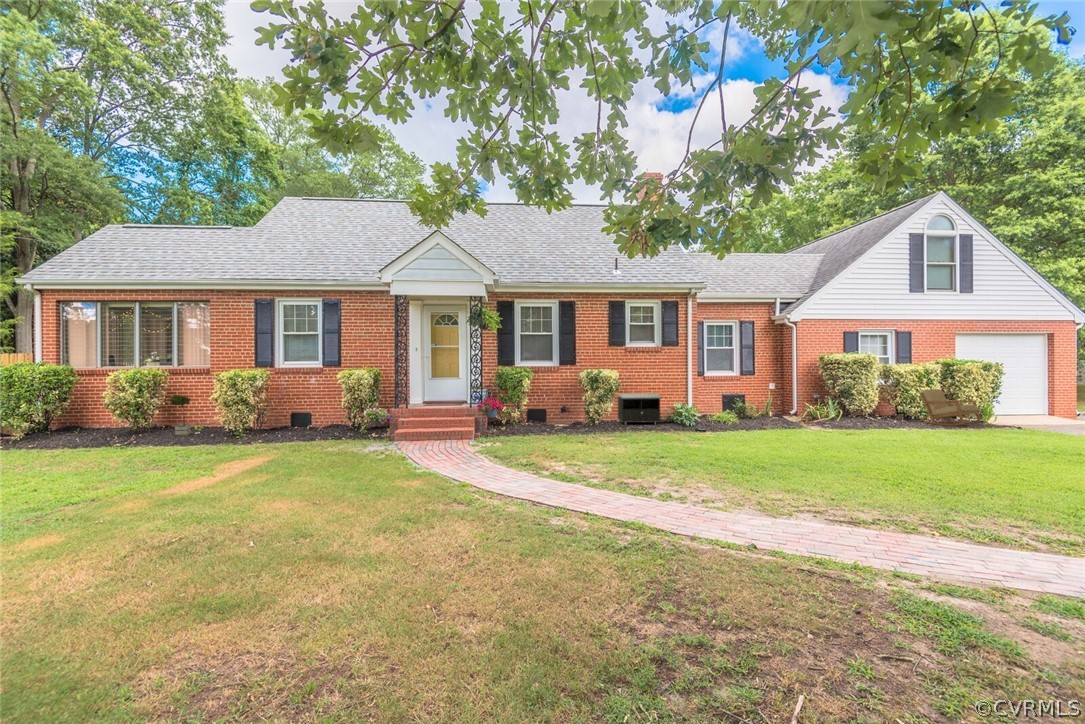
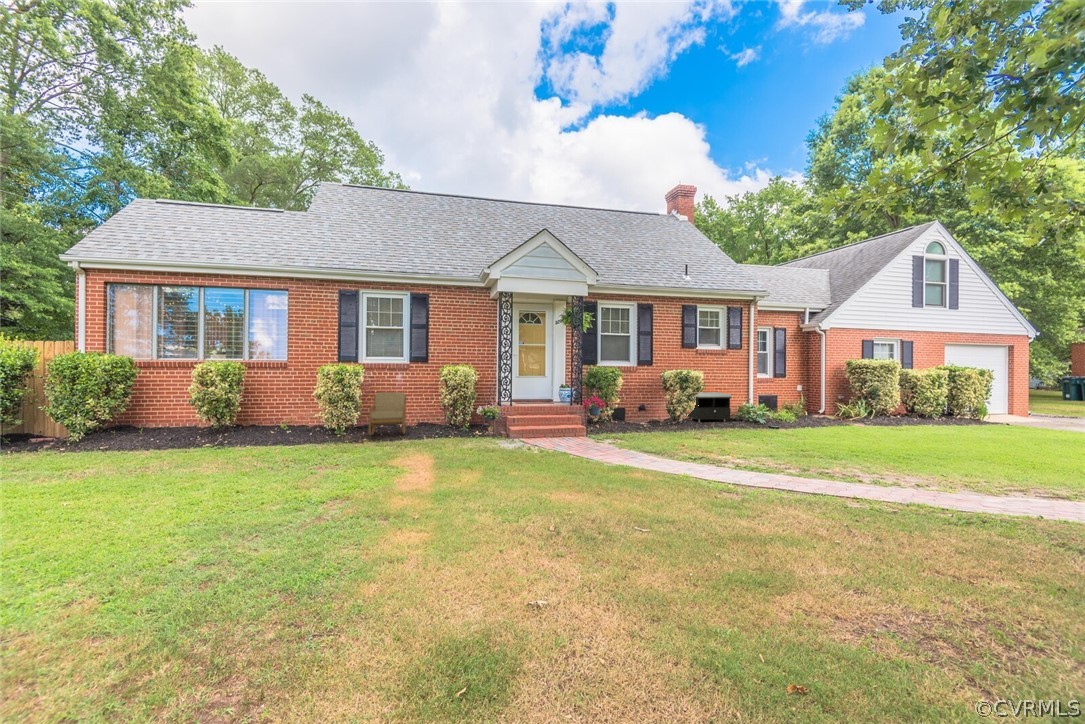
chair: present [920,389,980,426] -> present [369,393,406,435]
potted tree: present [171,395,193,435] -> none [245,391,269,436]

